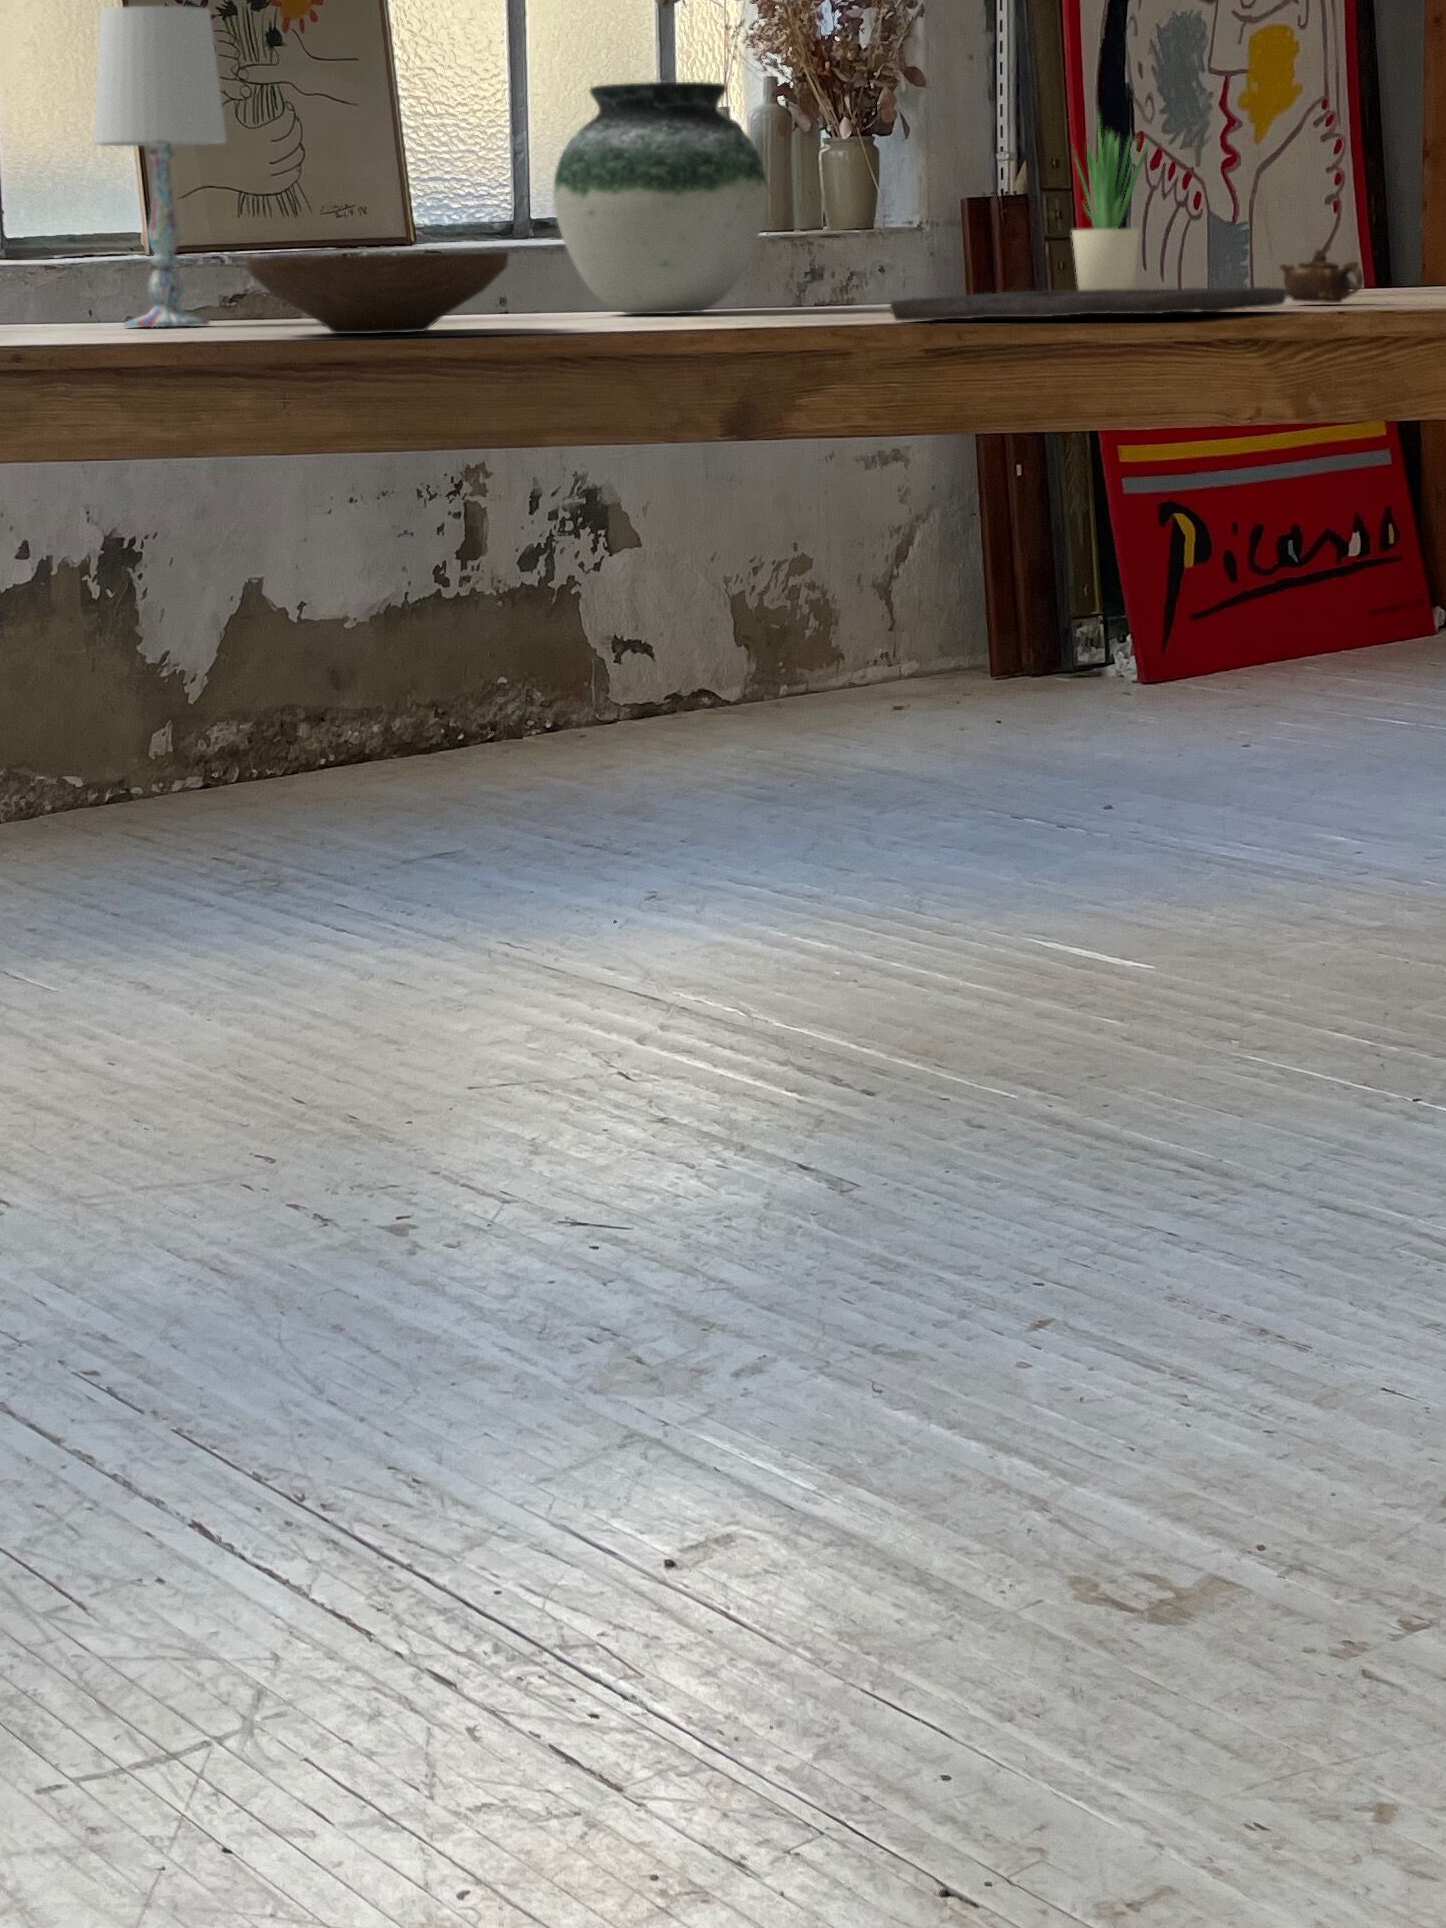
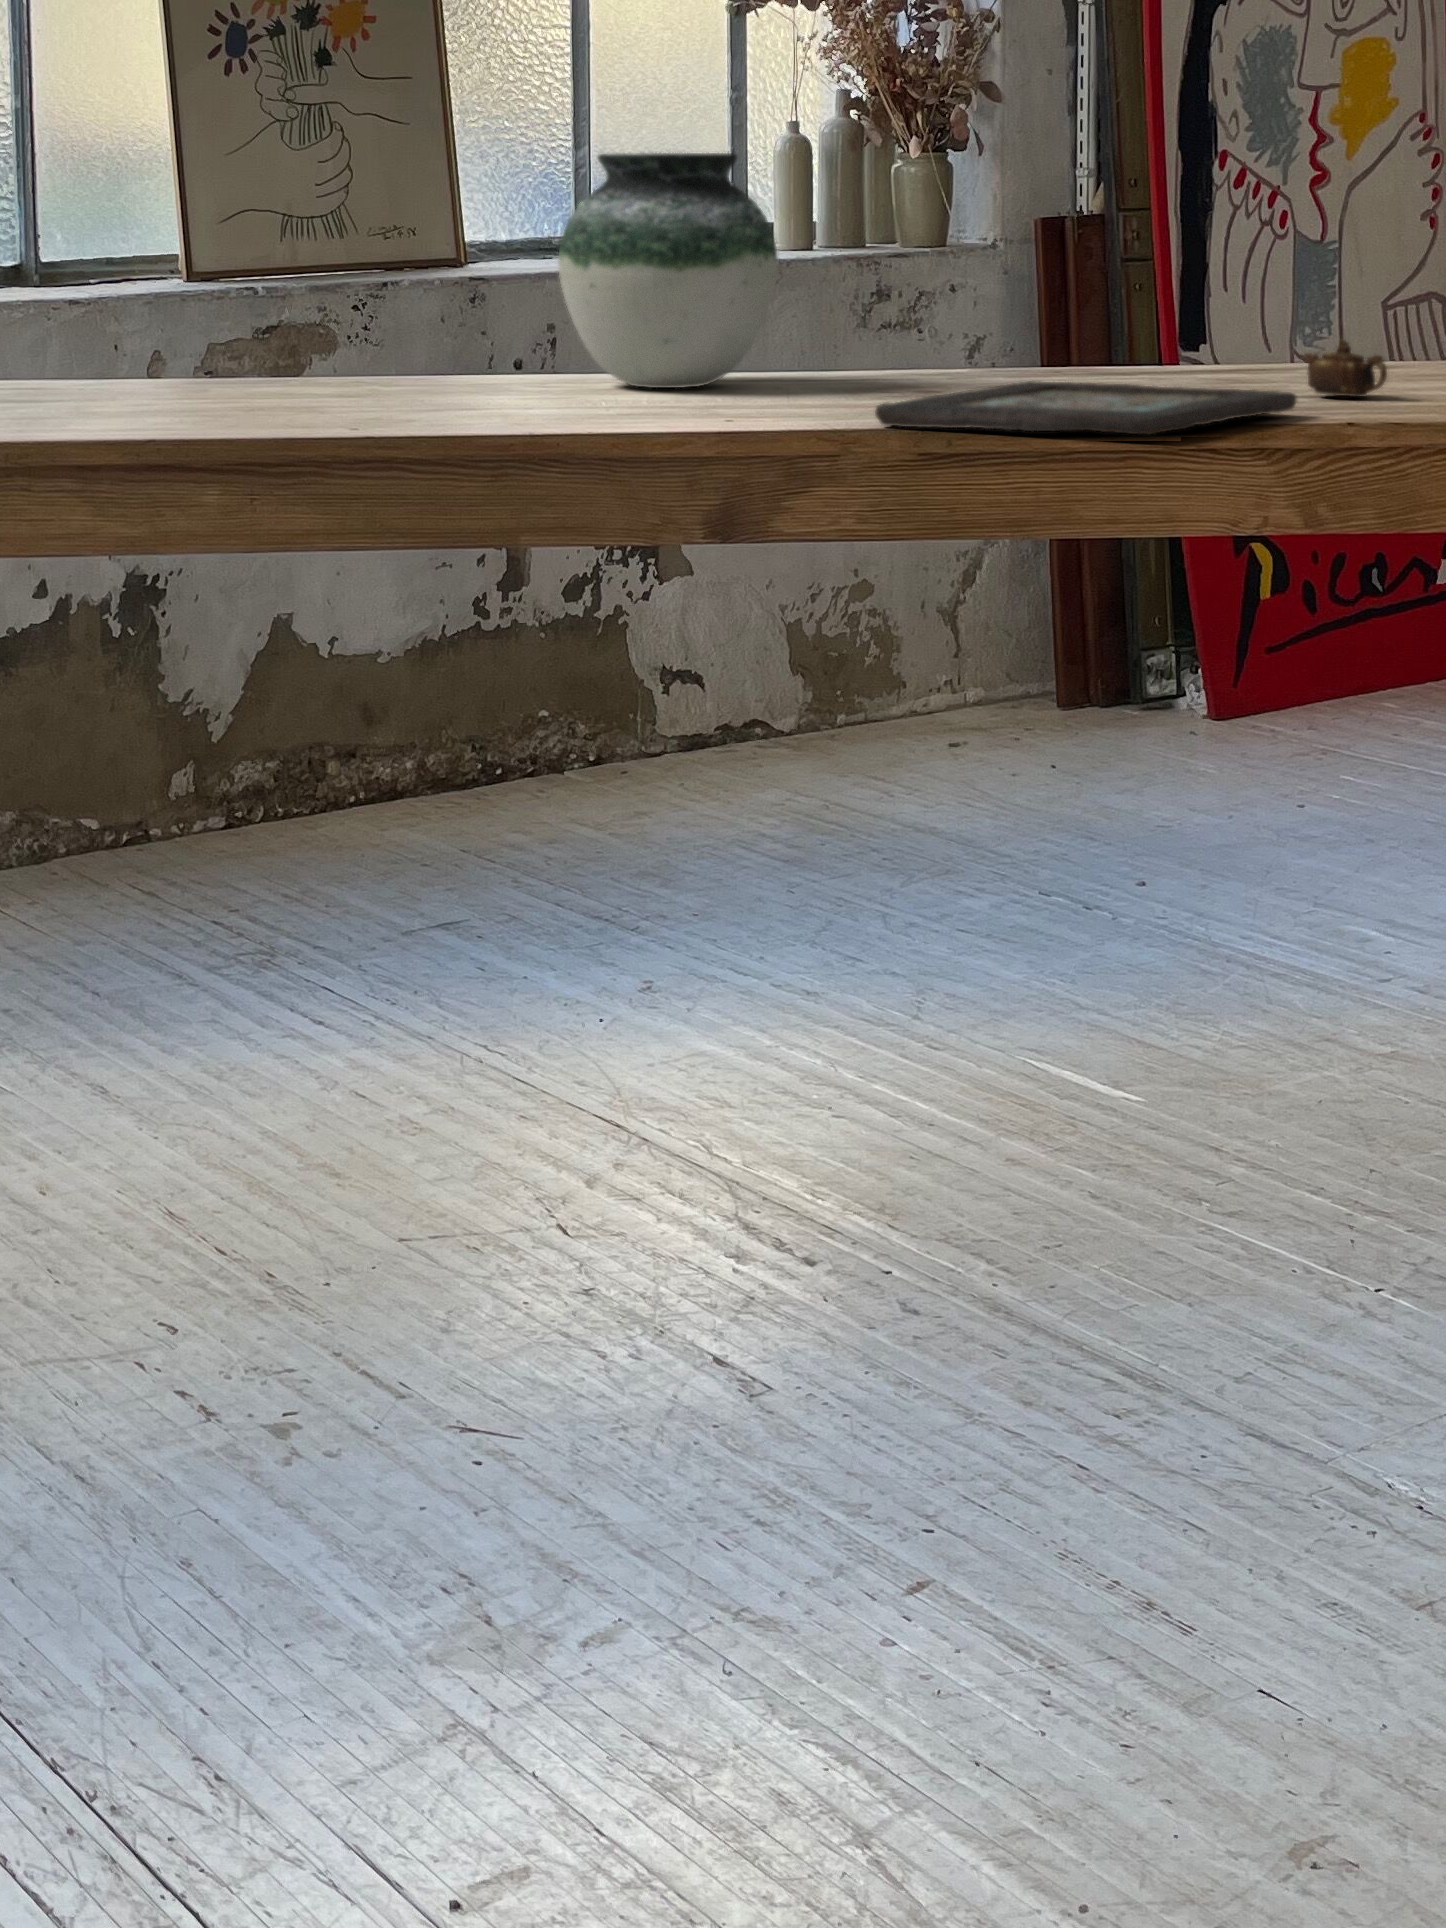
table lamp: present [93,6,227,327] -> none [87,73,222,397]
potted plant: present [1072,126,1147,290] -> none [1102,166,1185,371]
wooden bowl: present [246,252,509,334] -> none [212,342,481,434]

